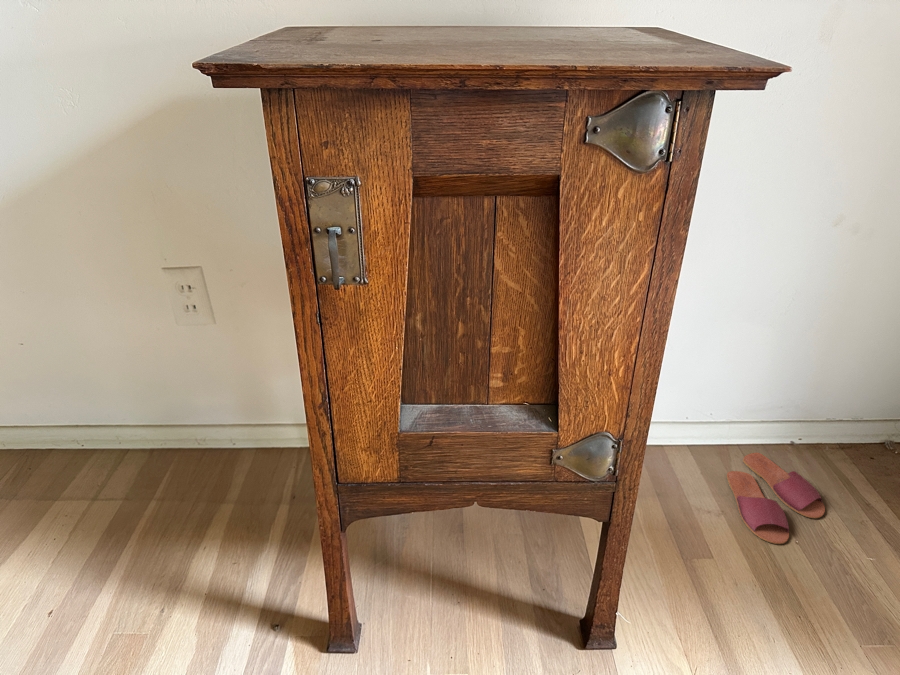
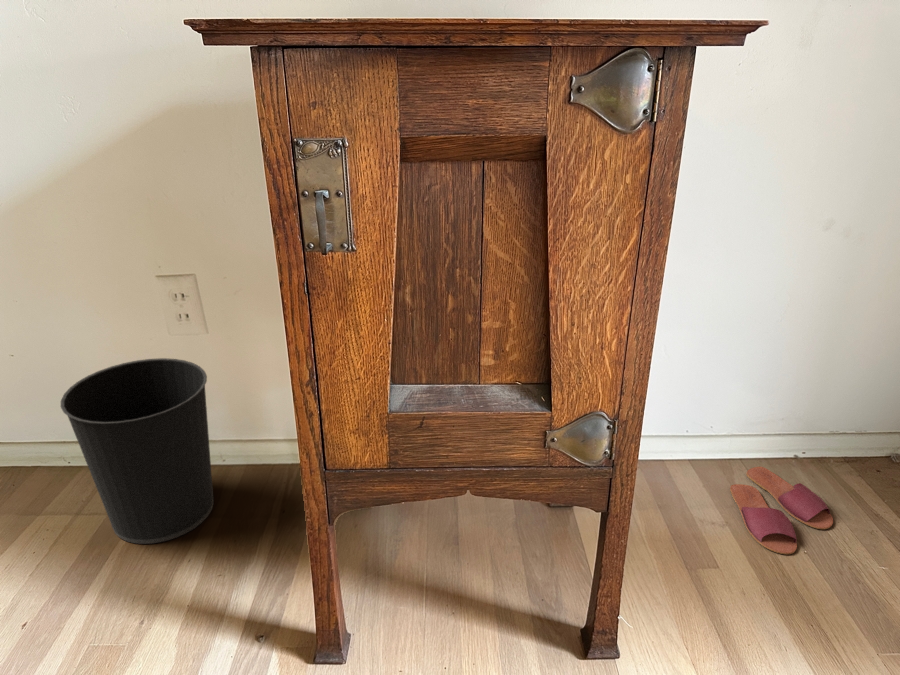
wastebasket: none [74,349,225,530] -> present [61,358,213,544]

